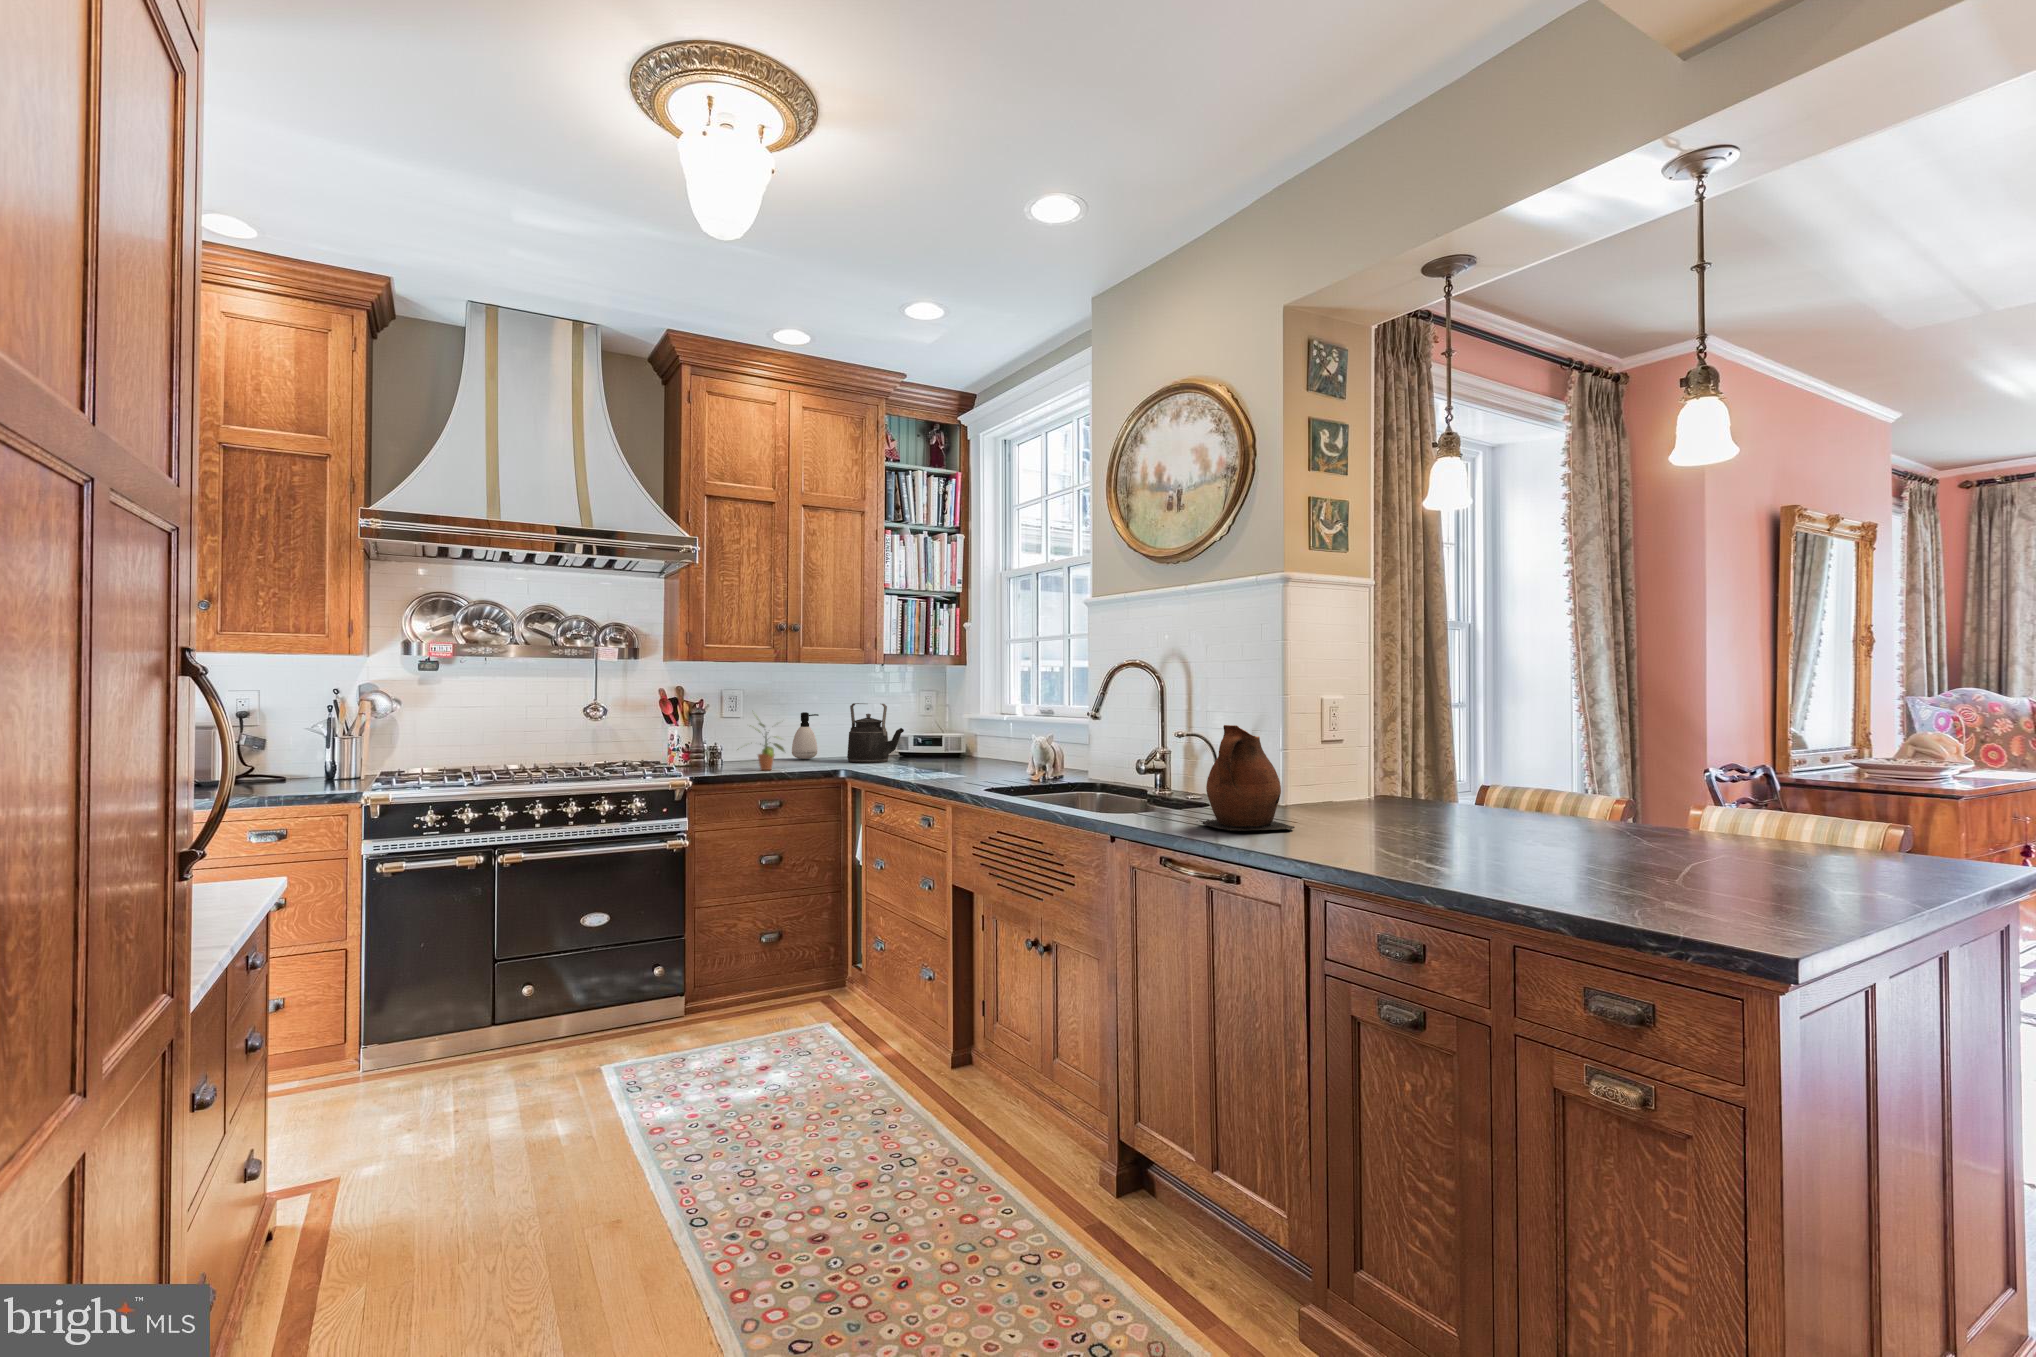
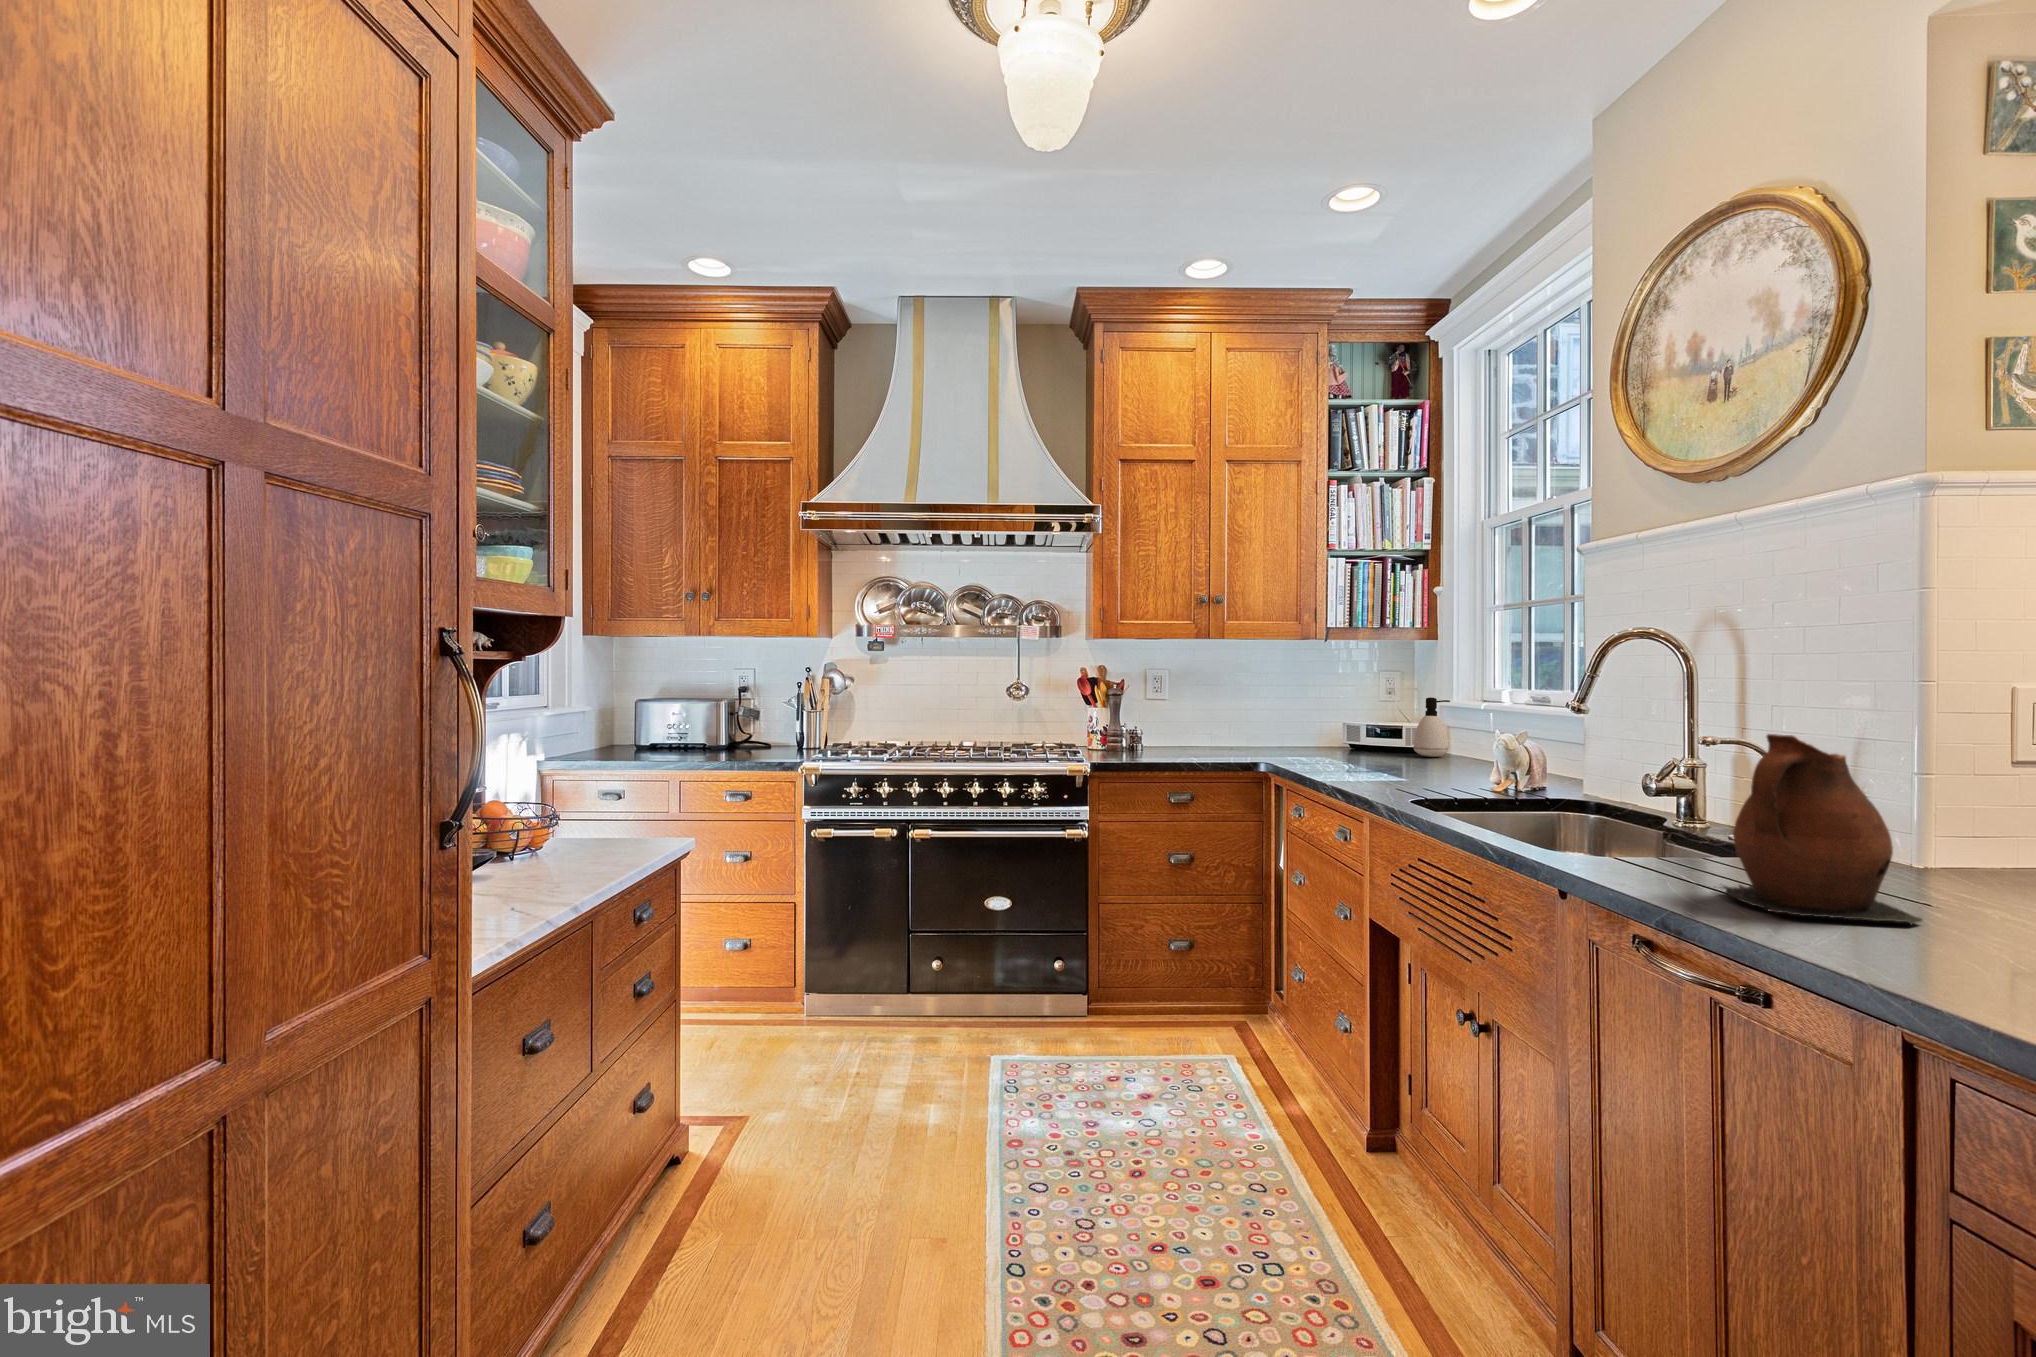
kettle: present [847,703,904,763] -> none [1279,685,1346,755]
soap dispenser: present [792,712,818,759] -> present [1414,697,1450,757]
potted plant: present [741,715,784,770] -> none [1147,692,1203,759]

